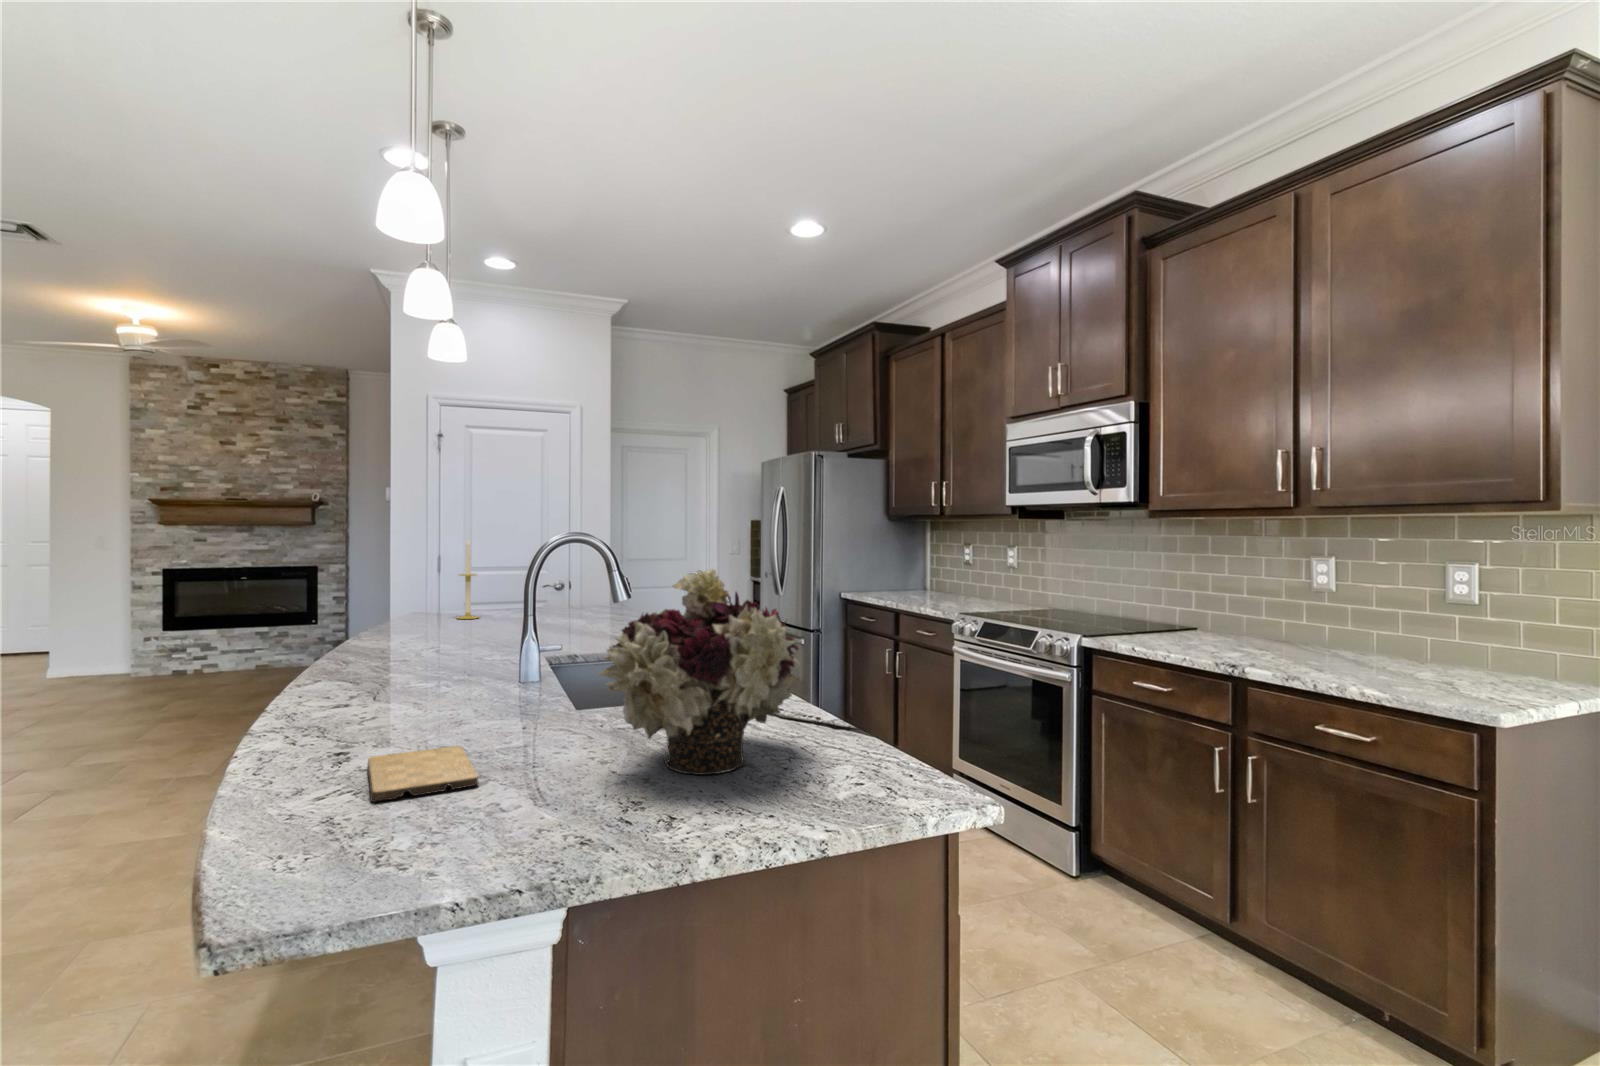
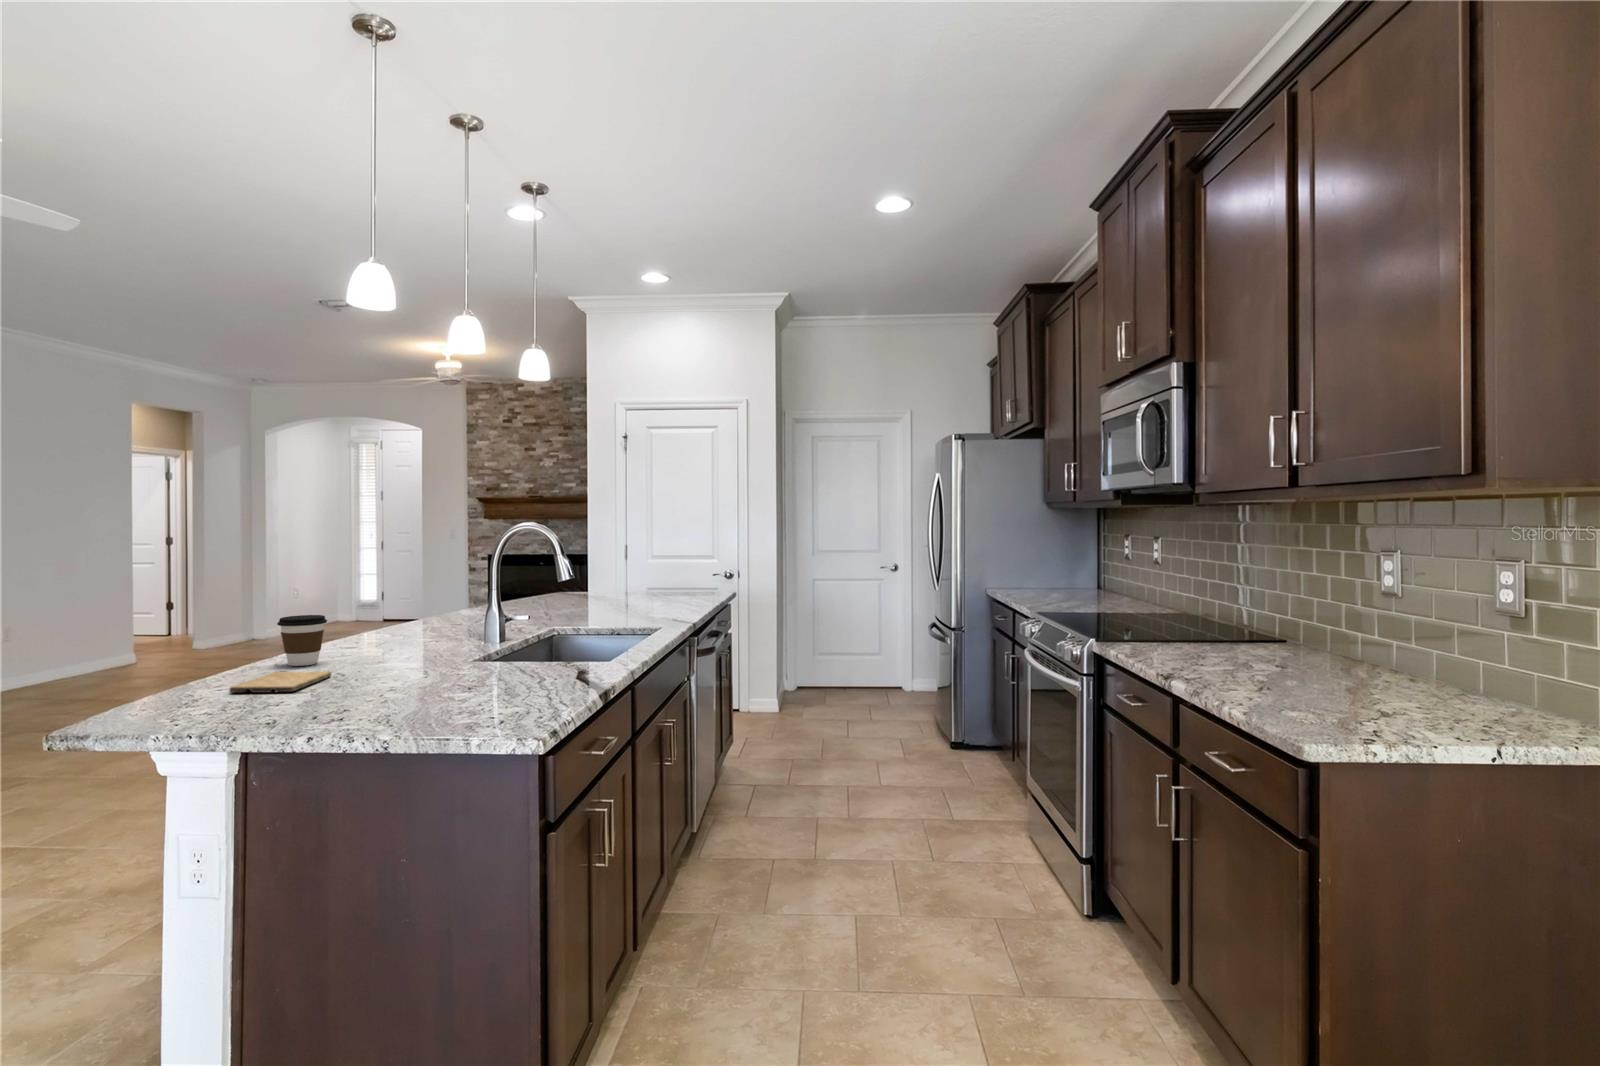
candle: present [457,540,478,619] -> none [567,528,586,597]
flower arrangement: present [597,569,800,775] -> none [348,553,528,702]
coffee cup: none [318,664,392,743] -> present [277,615,327,666]

